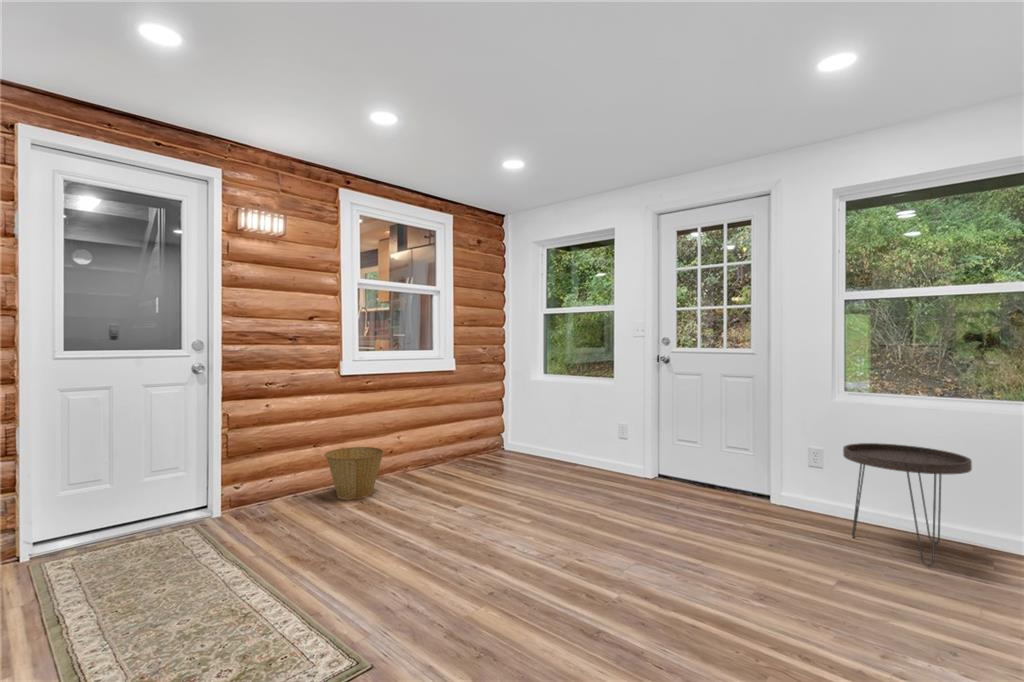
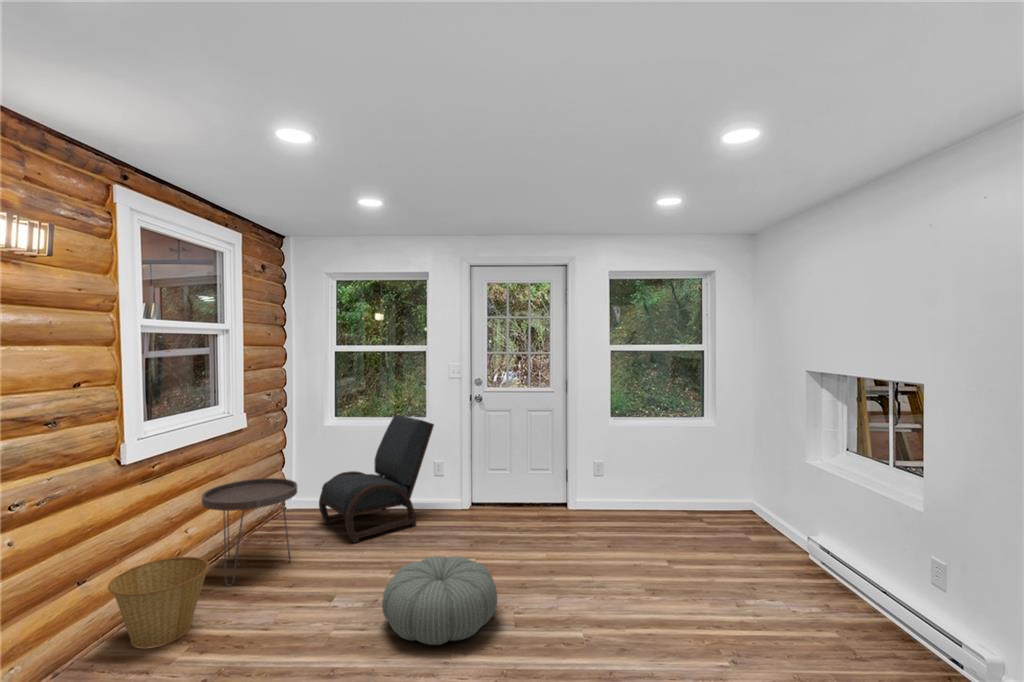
lounge chair: none [513,372,608,477] -> present [319,415,434,543]
side table: present [843,443,972,566] -> present [202,478,297,586]
pouf: none [458,483,565,552] -> present [382,556,497,645]

